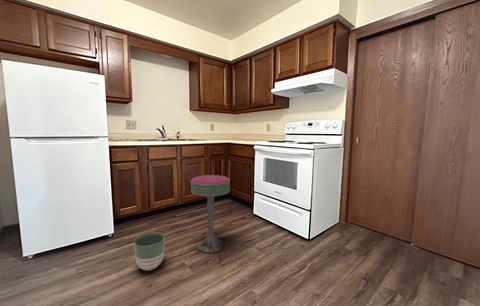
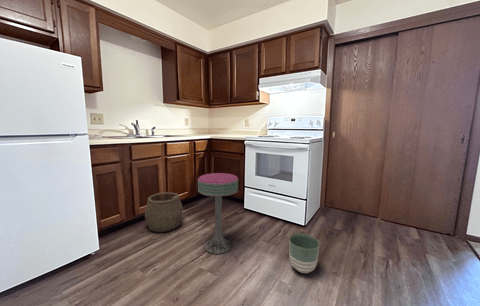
woven basket: none [157,191,191,227] -> present [145,192,182,232]
planter: present [134,232,165,270] -> present [289,233,319,273]

